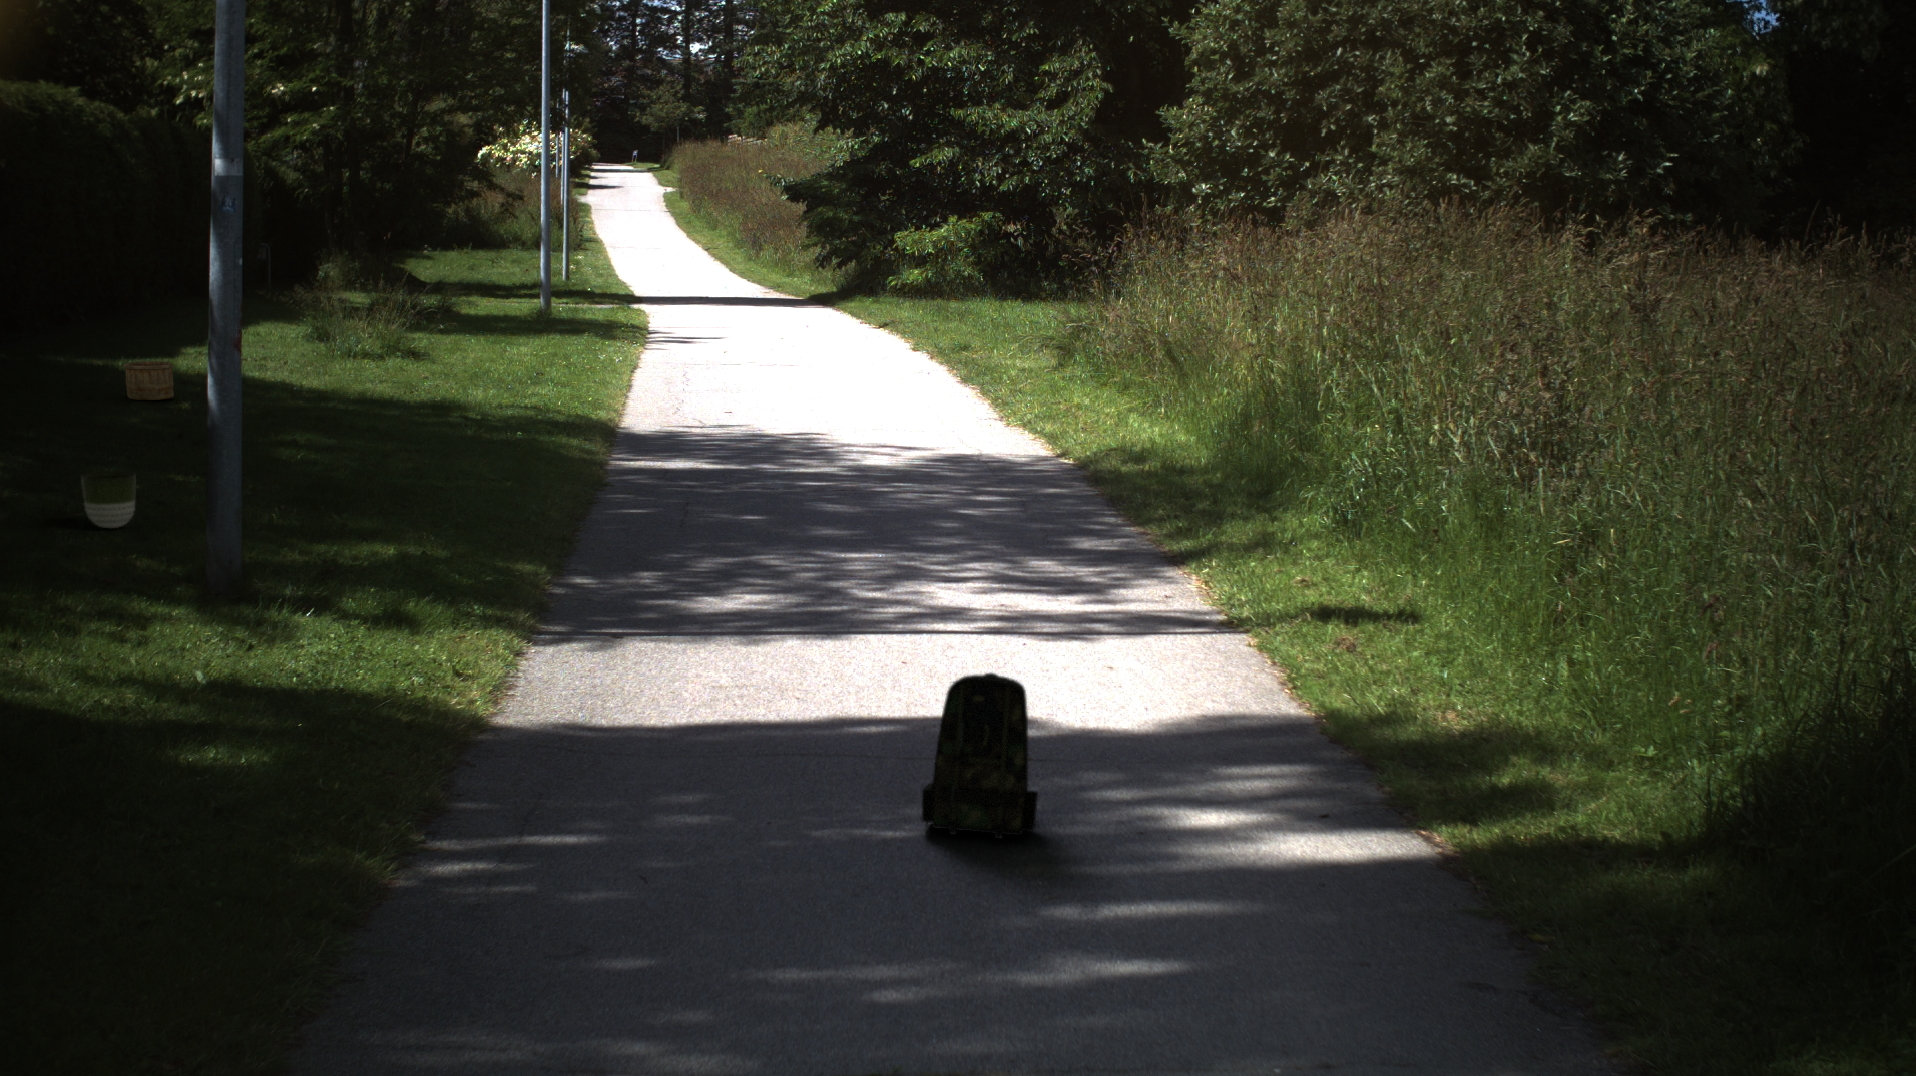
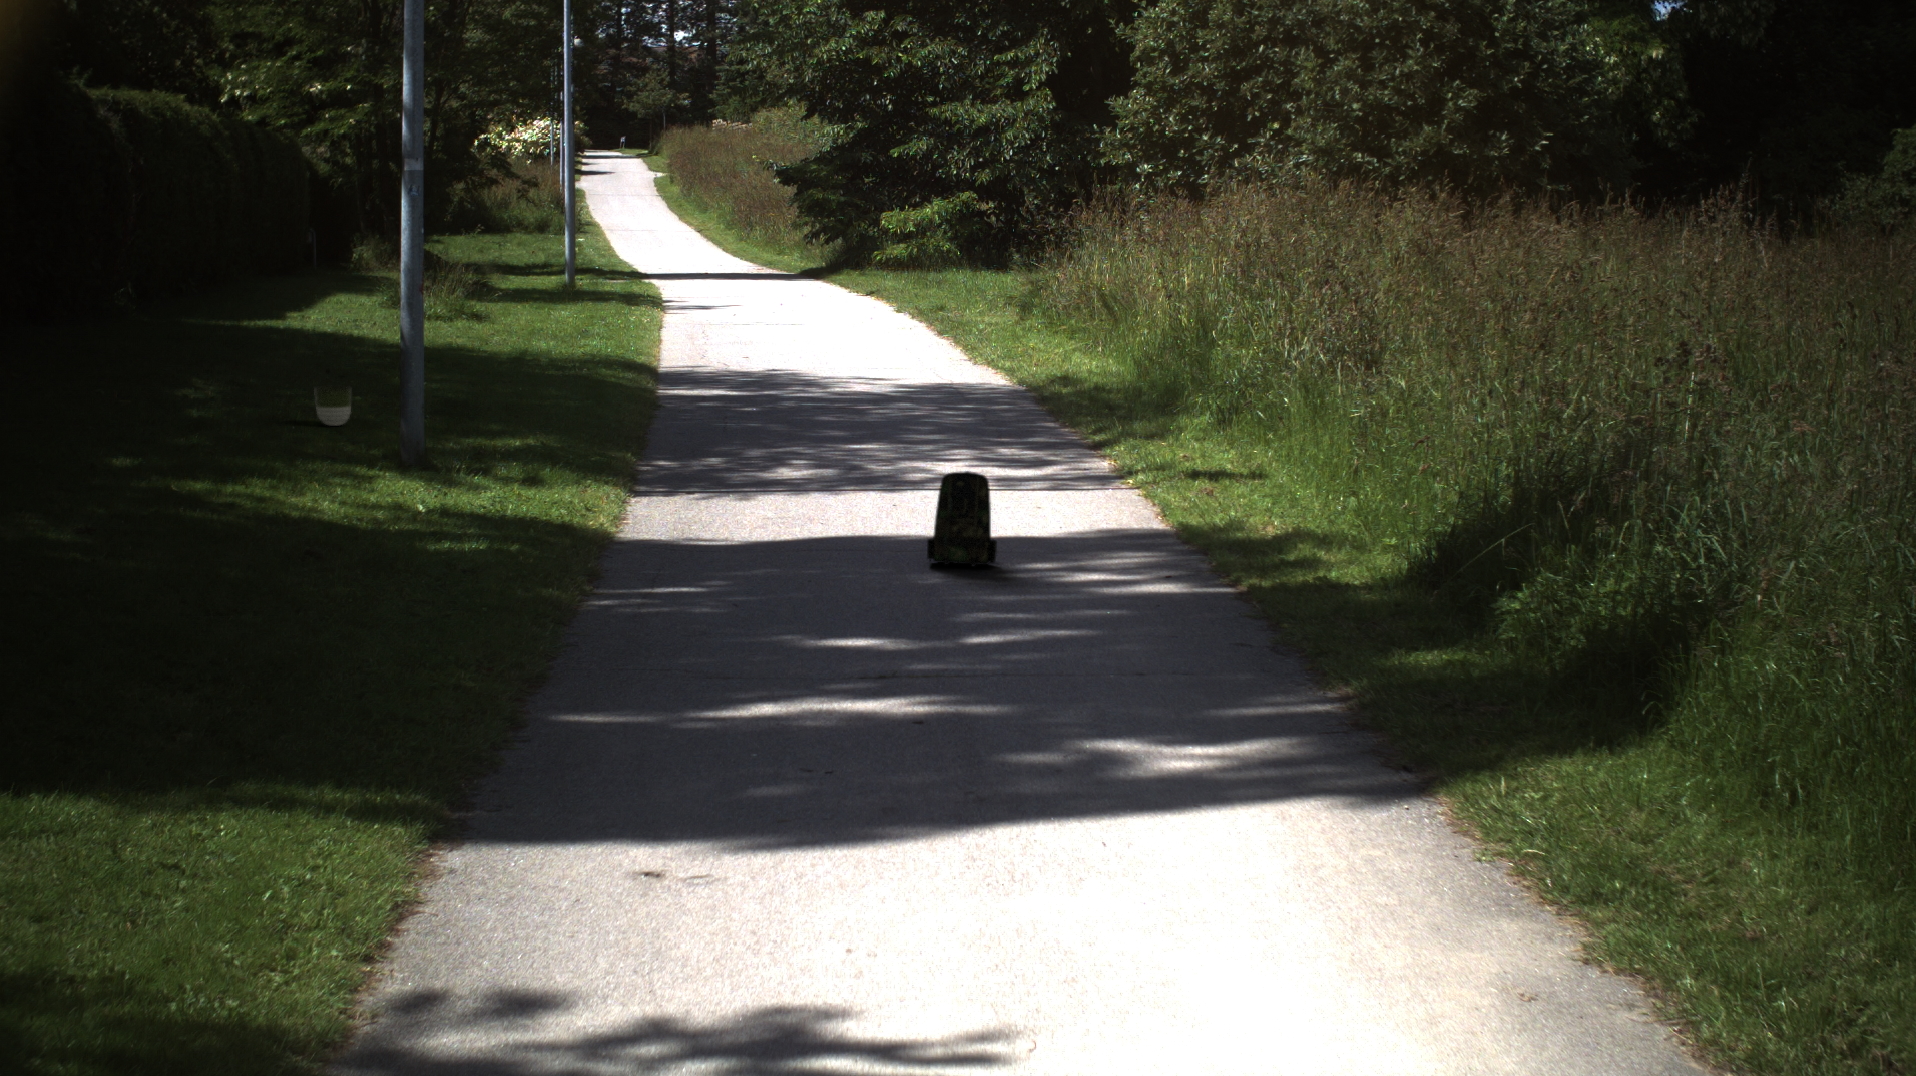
wooden bucket: present [123,361,174,400] -> none [273,319,312,349]

